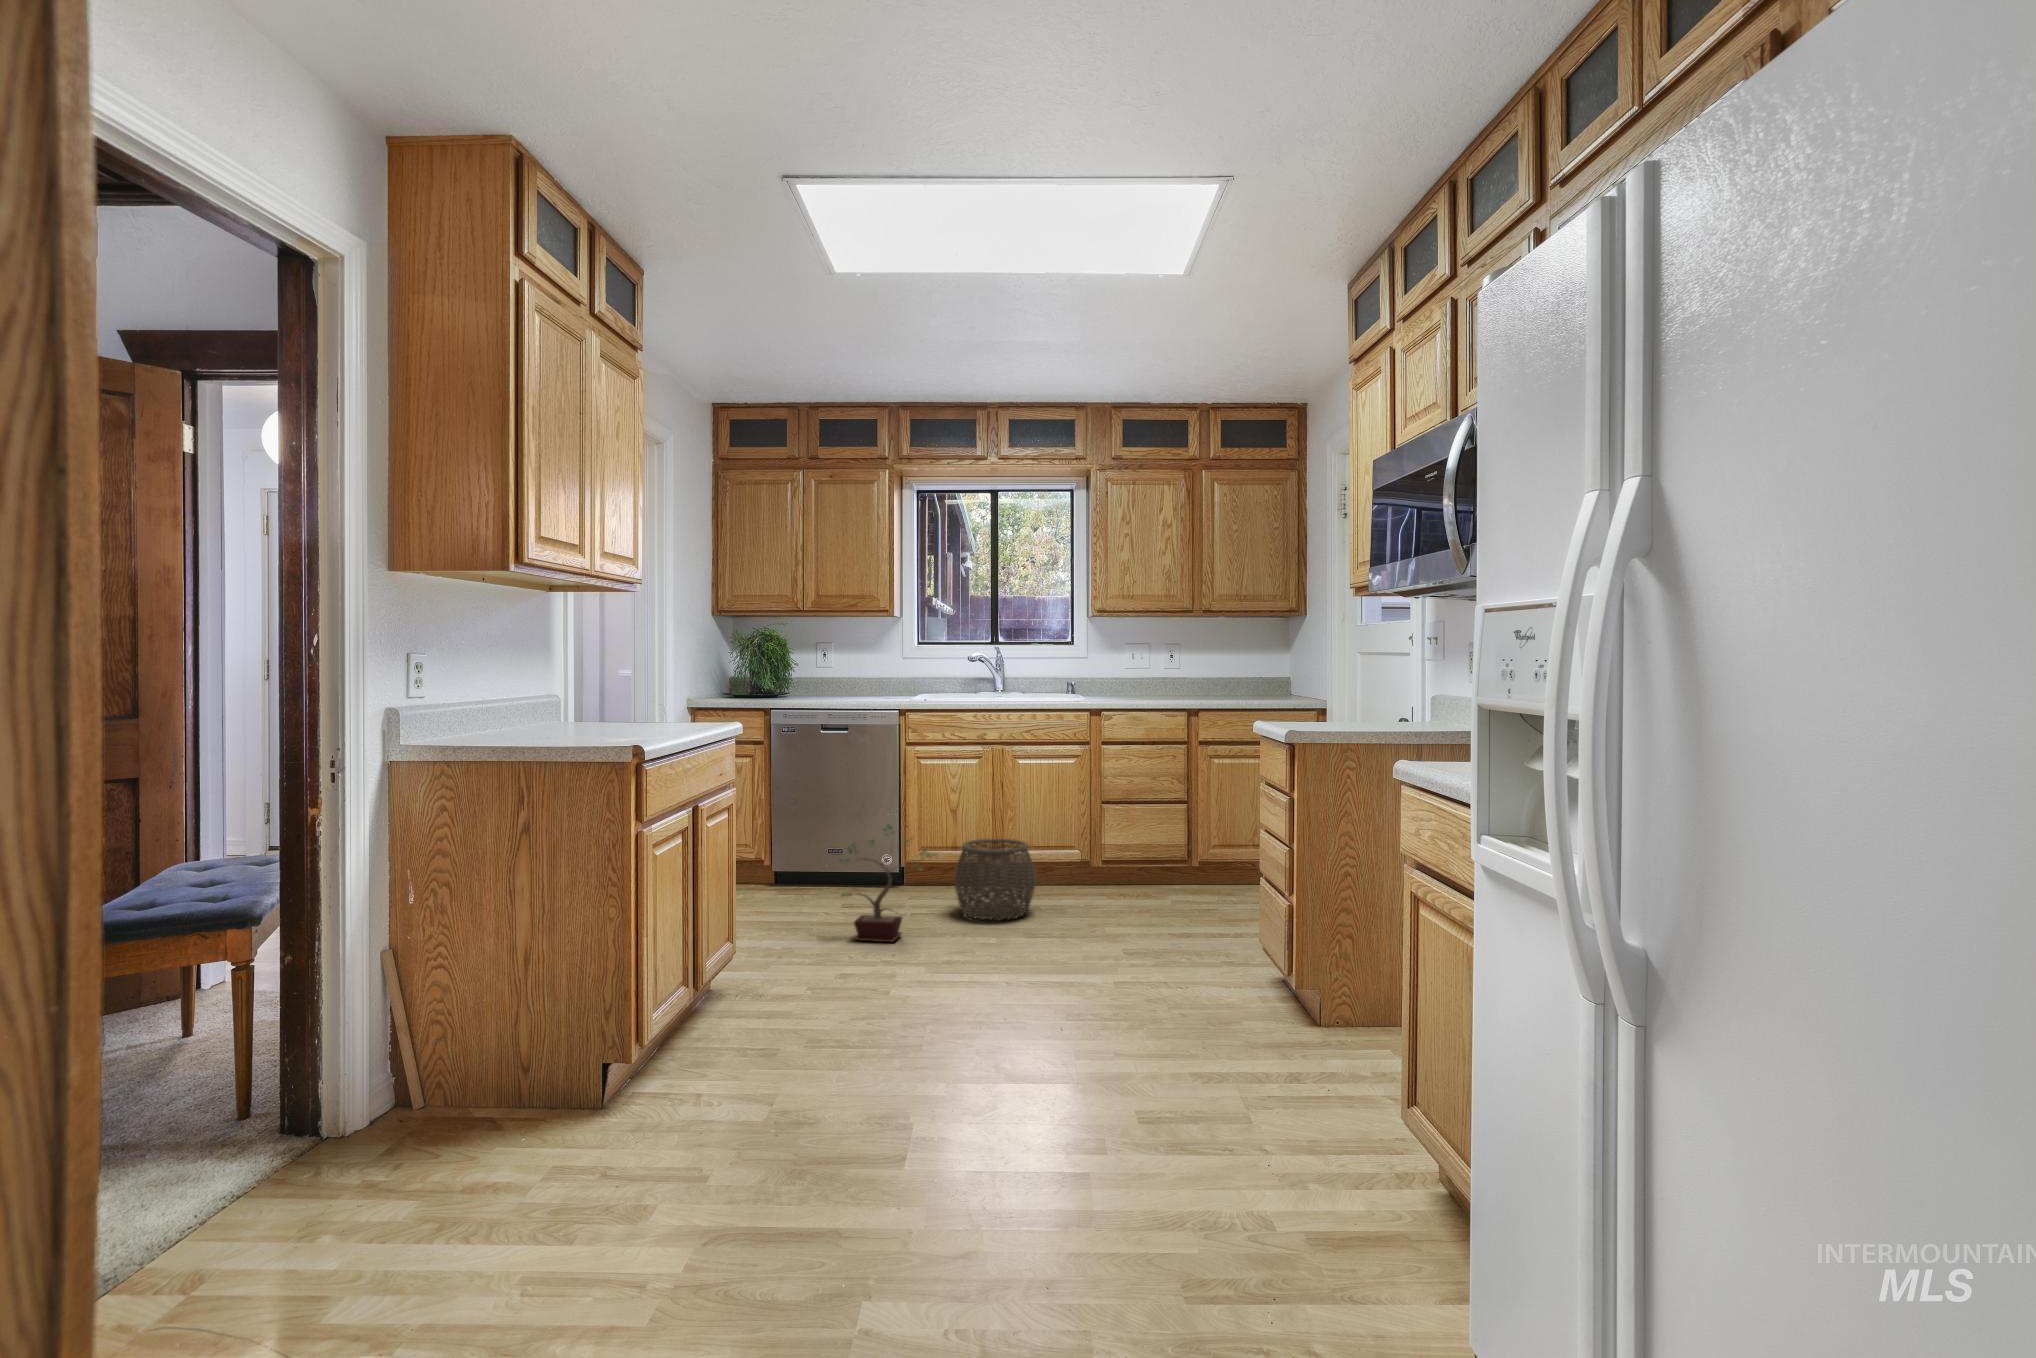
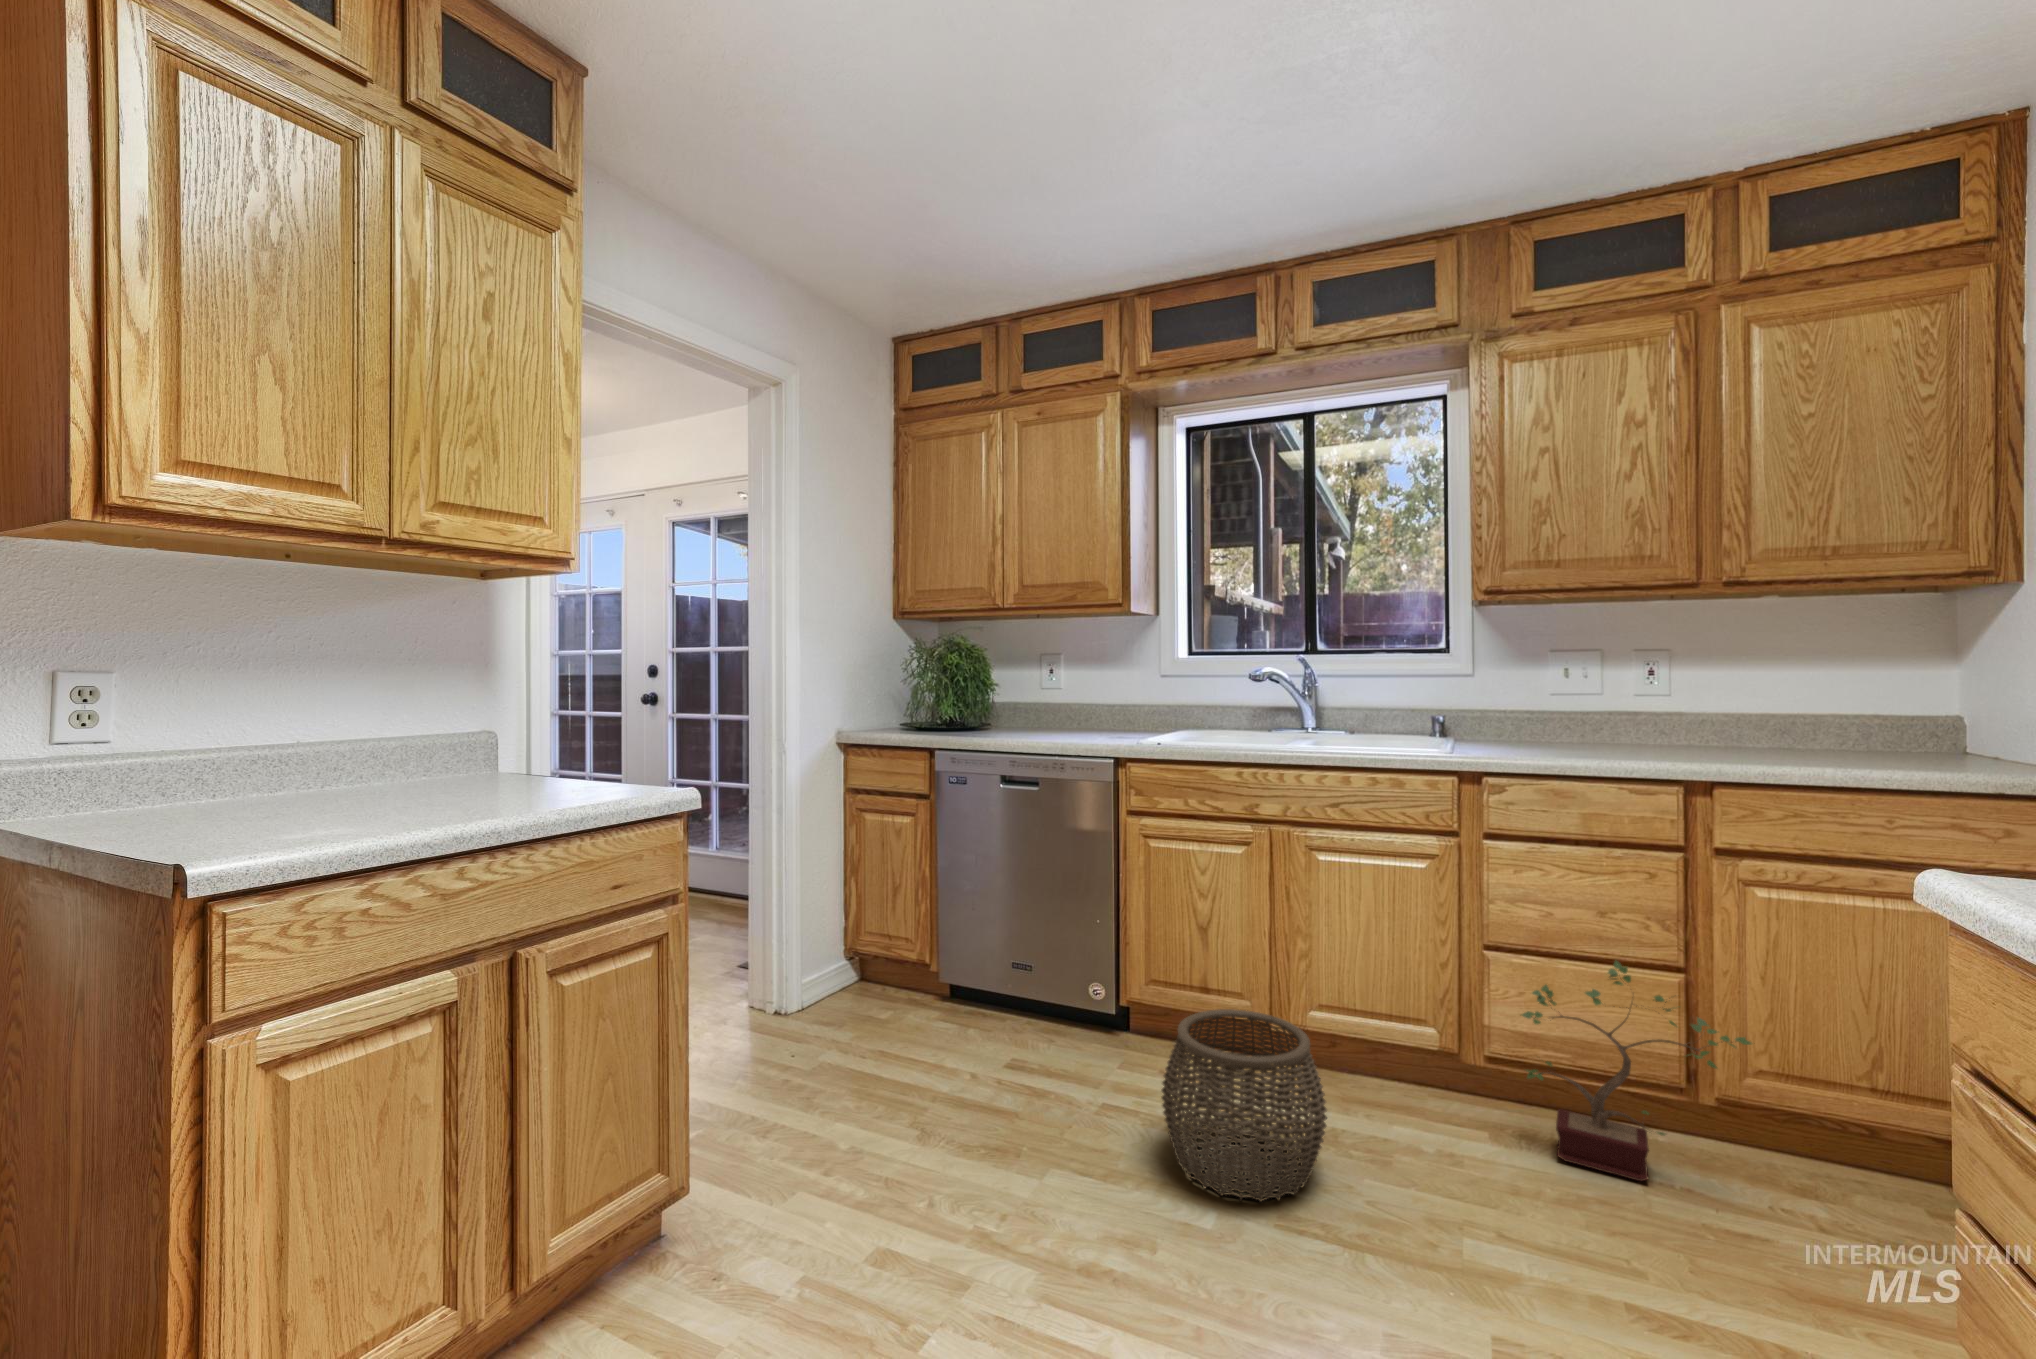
potted plant: present [840,824,936,942] -> present [1522,961,1752,1181]

